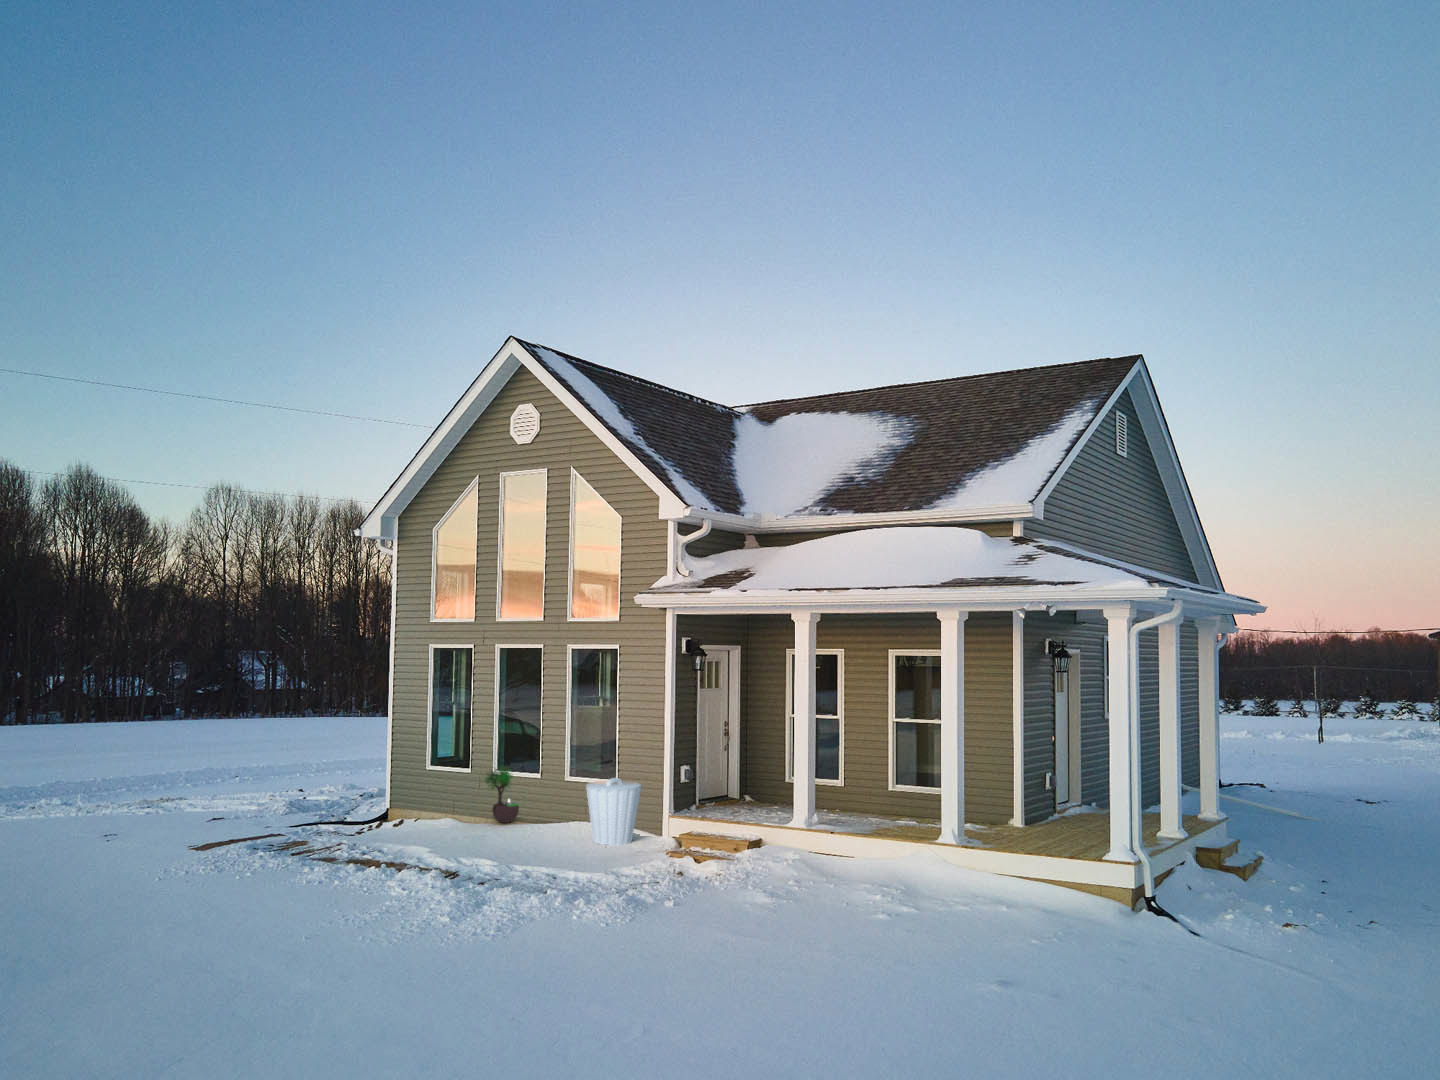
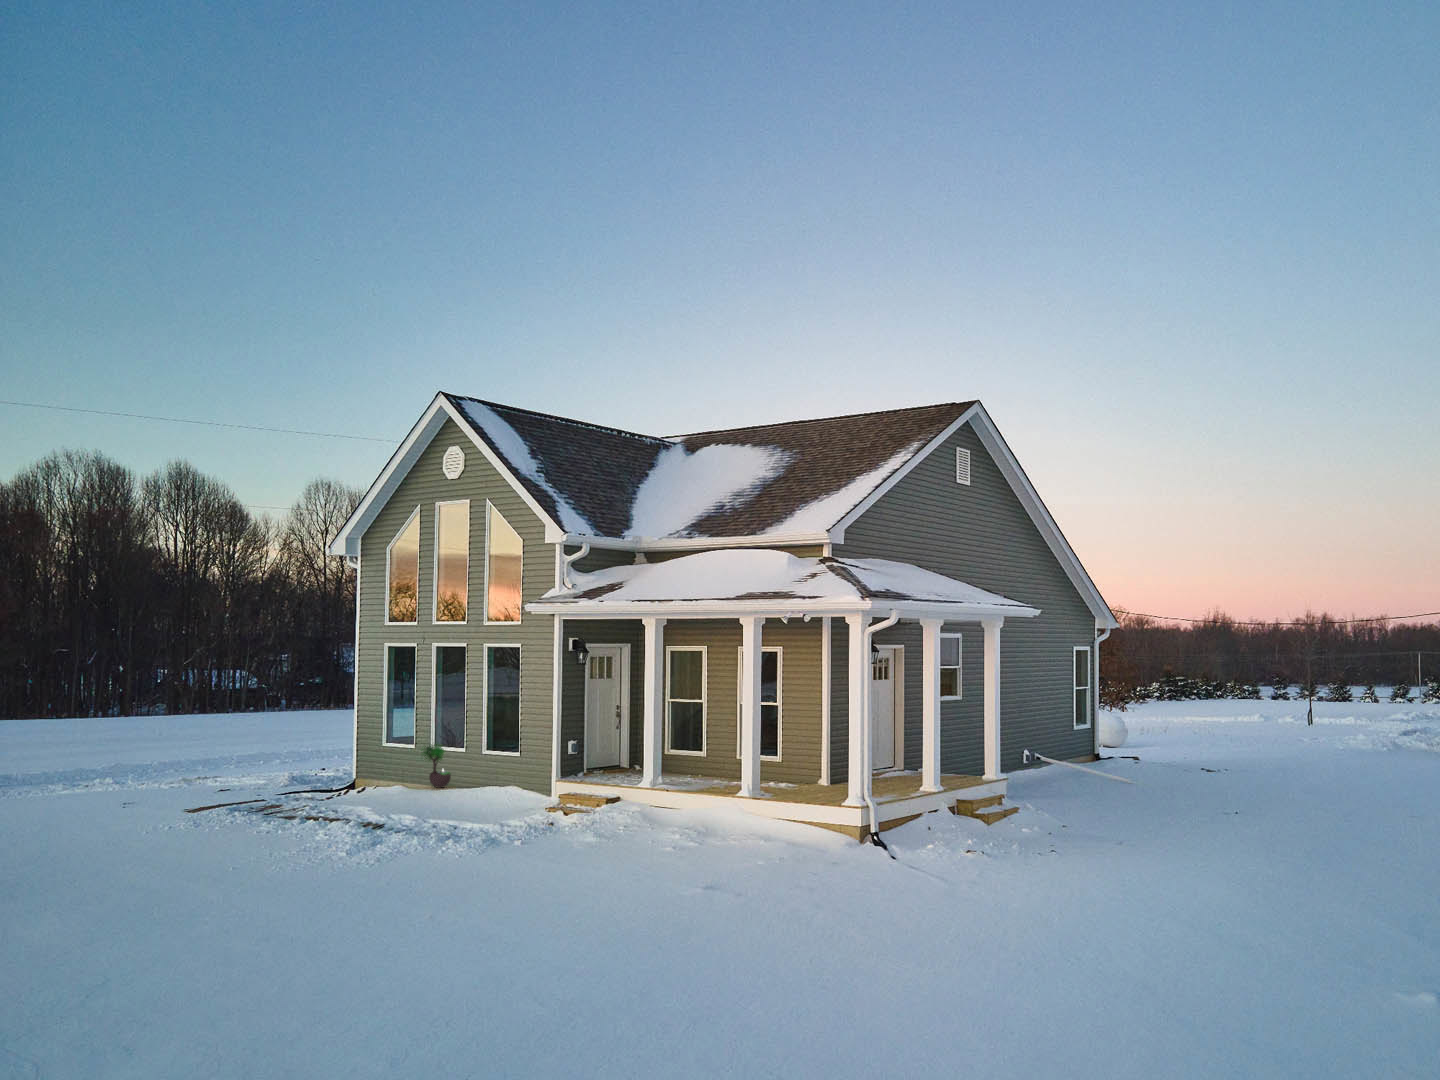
trash can: present [586,778,641,845] -> none [493,750,537,803]

